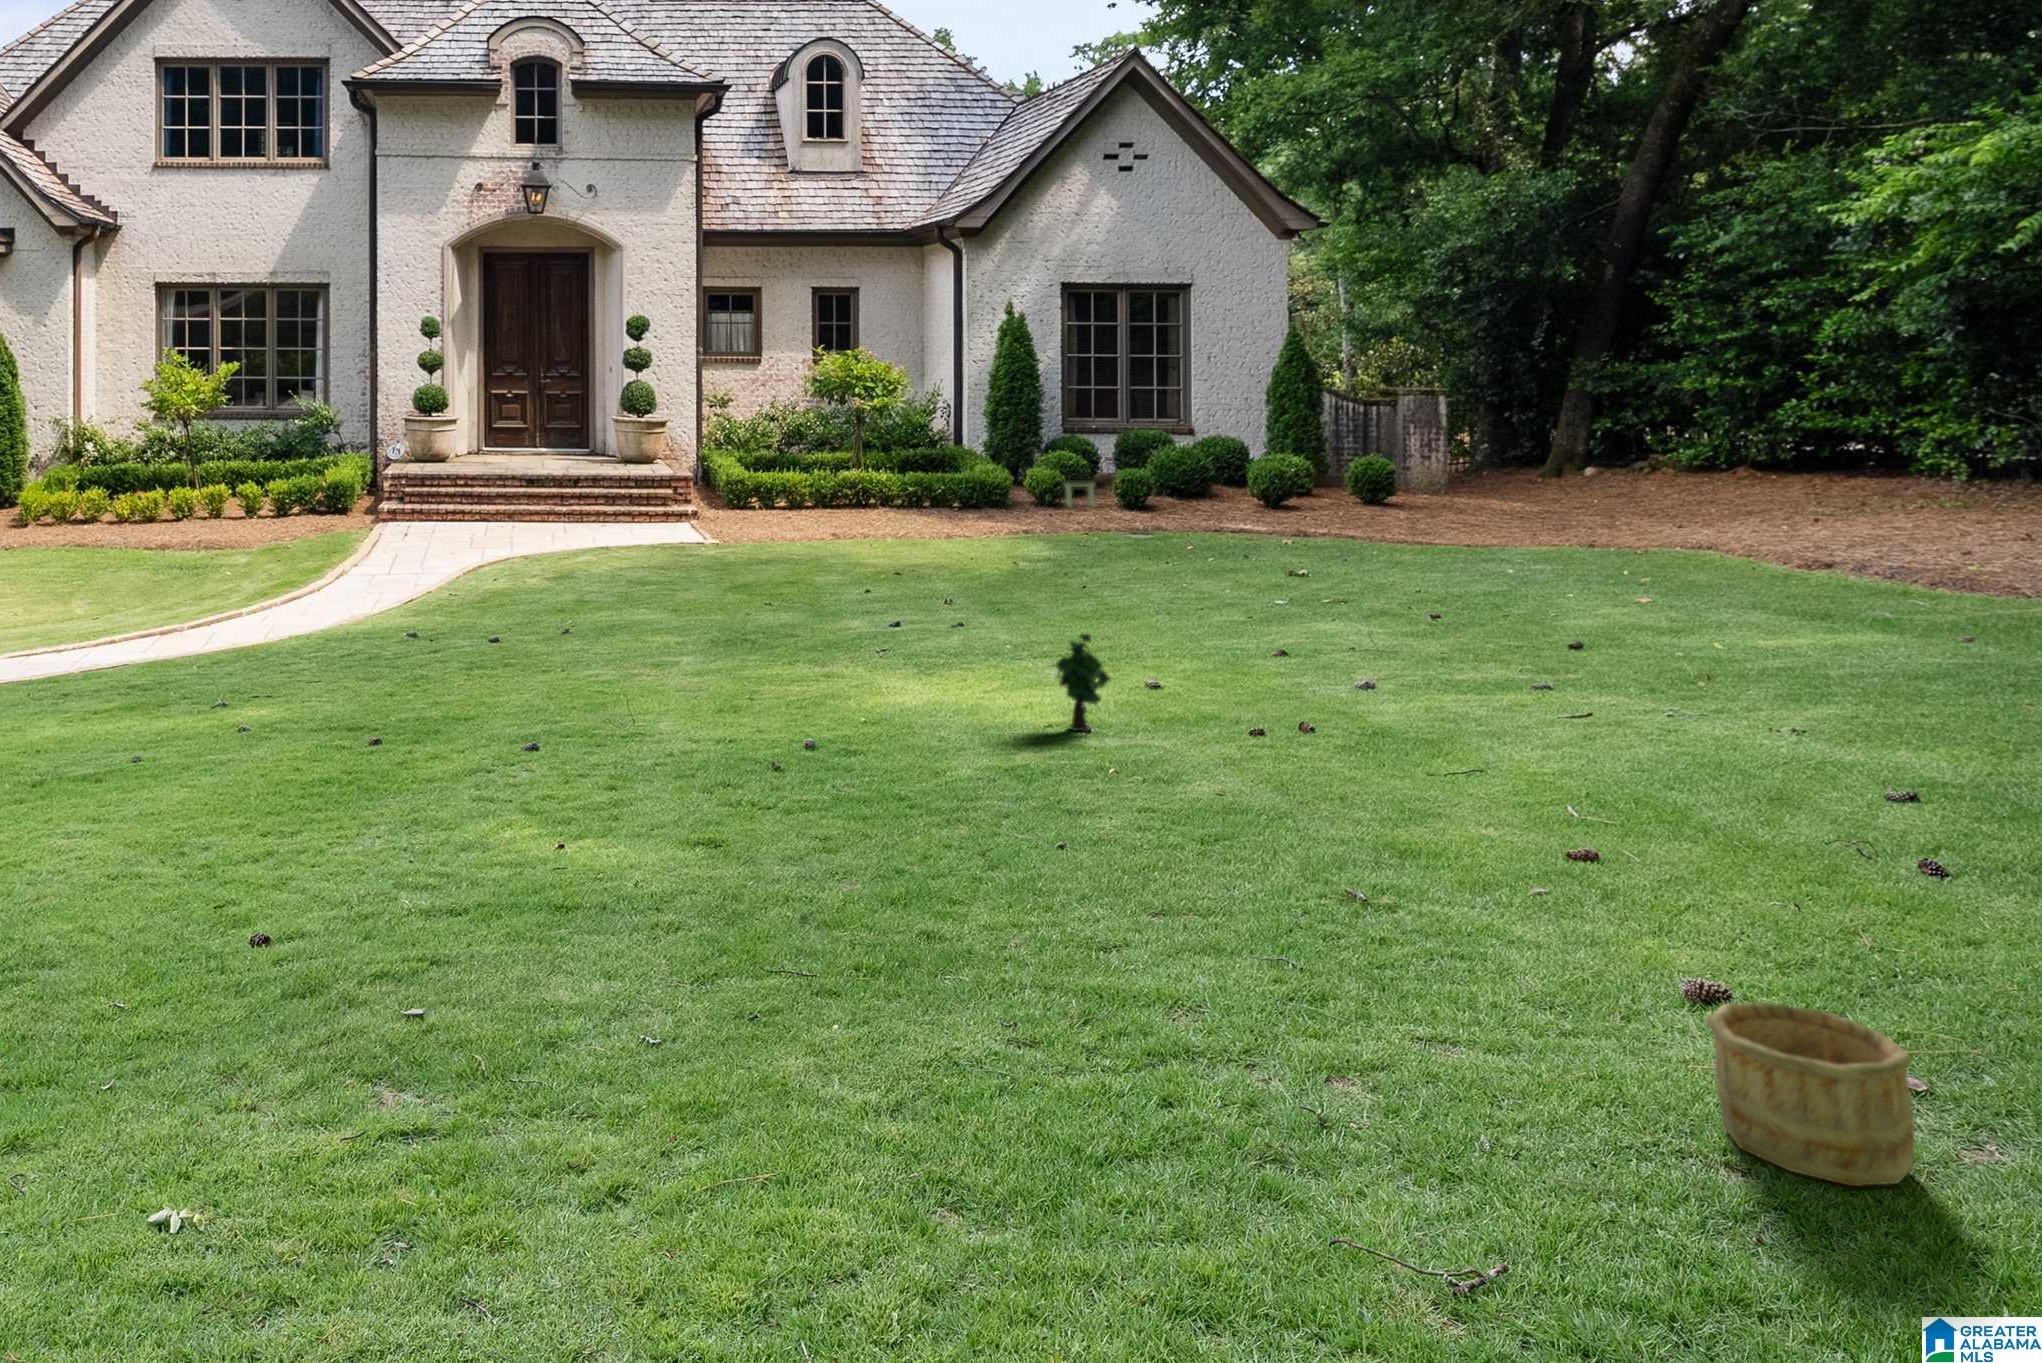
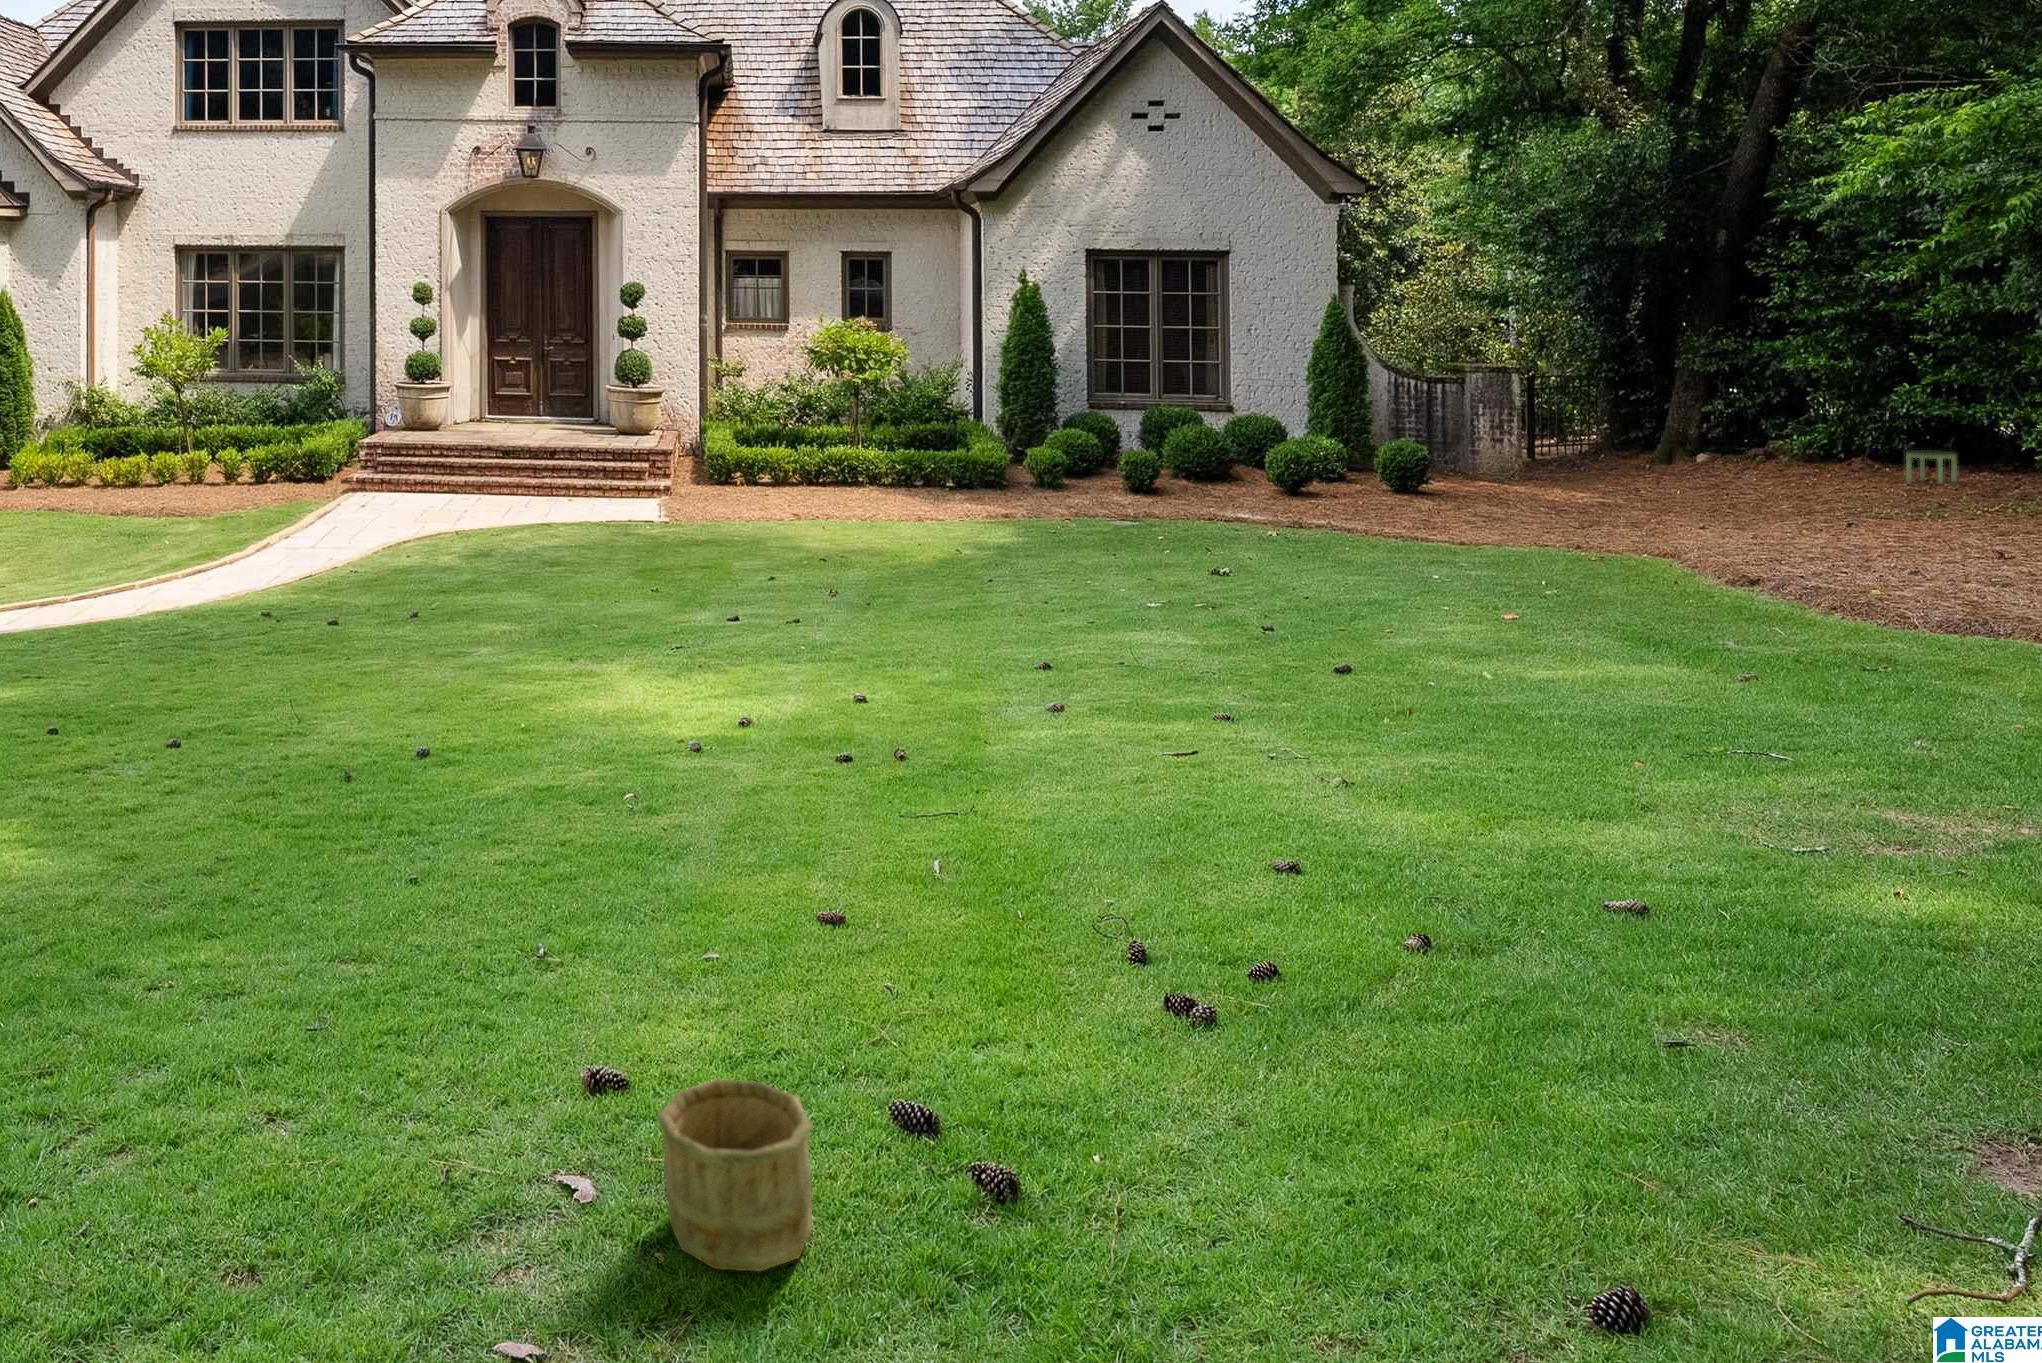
round table: present [1063,480,1096,507] -> present [1906,450,1957,484]
decorative plant: present [1050,634,1110,731] -> none [687,648,742,748]

